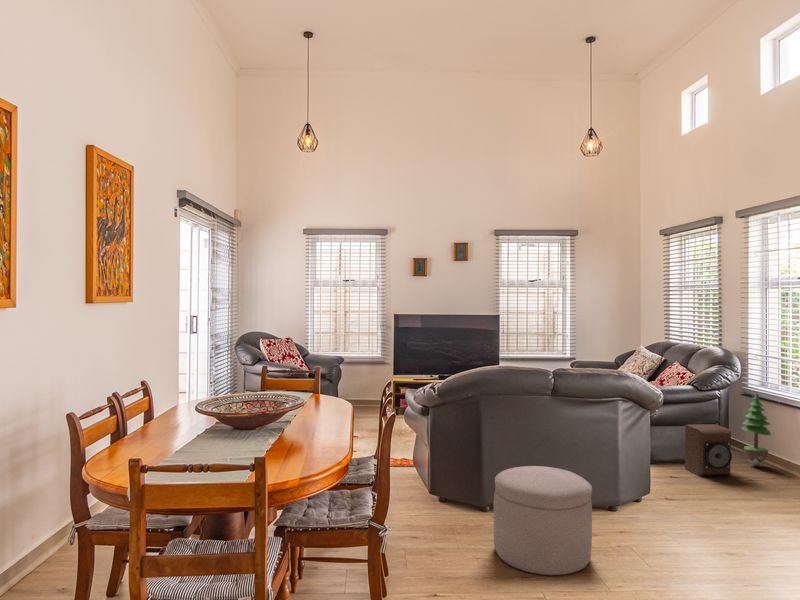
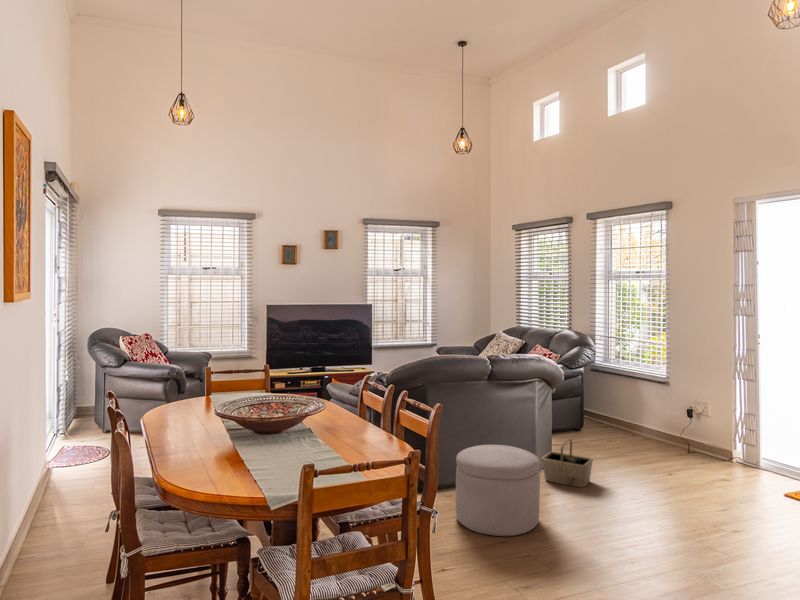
potted tree: present [742,393,771,466] -> none [594,367,617,428]
speaker: present [685,424,732,476] -> none [557,396,594,441]
basket: none [629,471,696,532] -> present [542,439,593,487]

